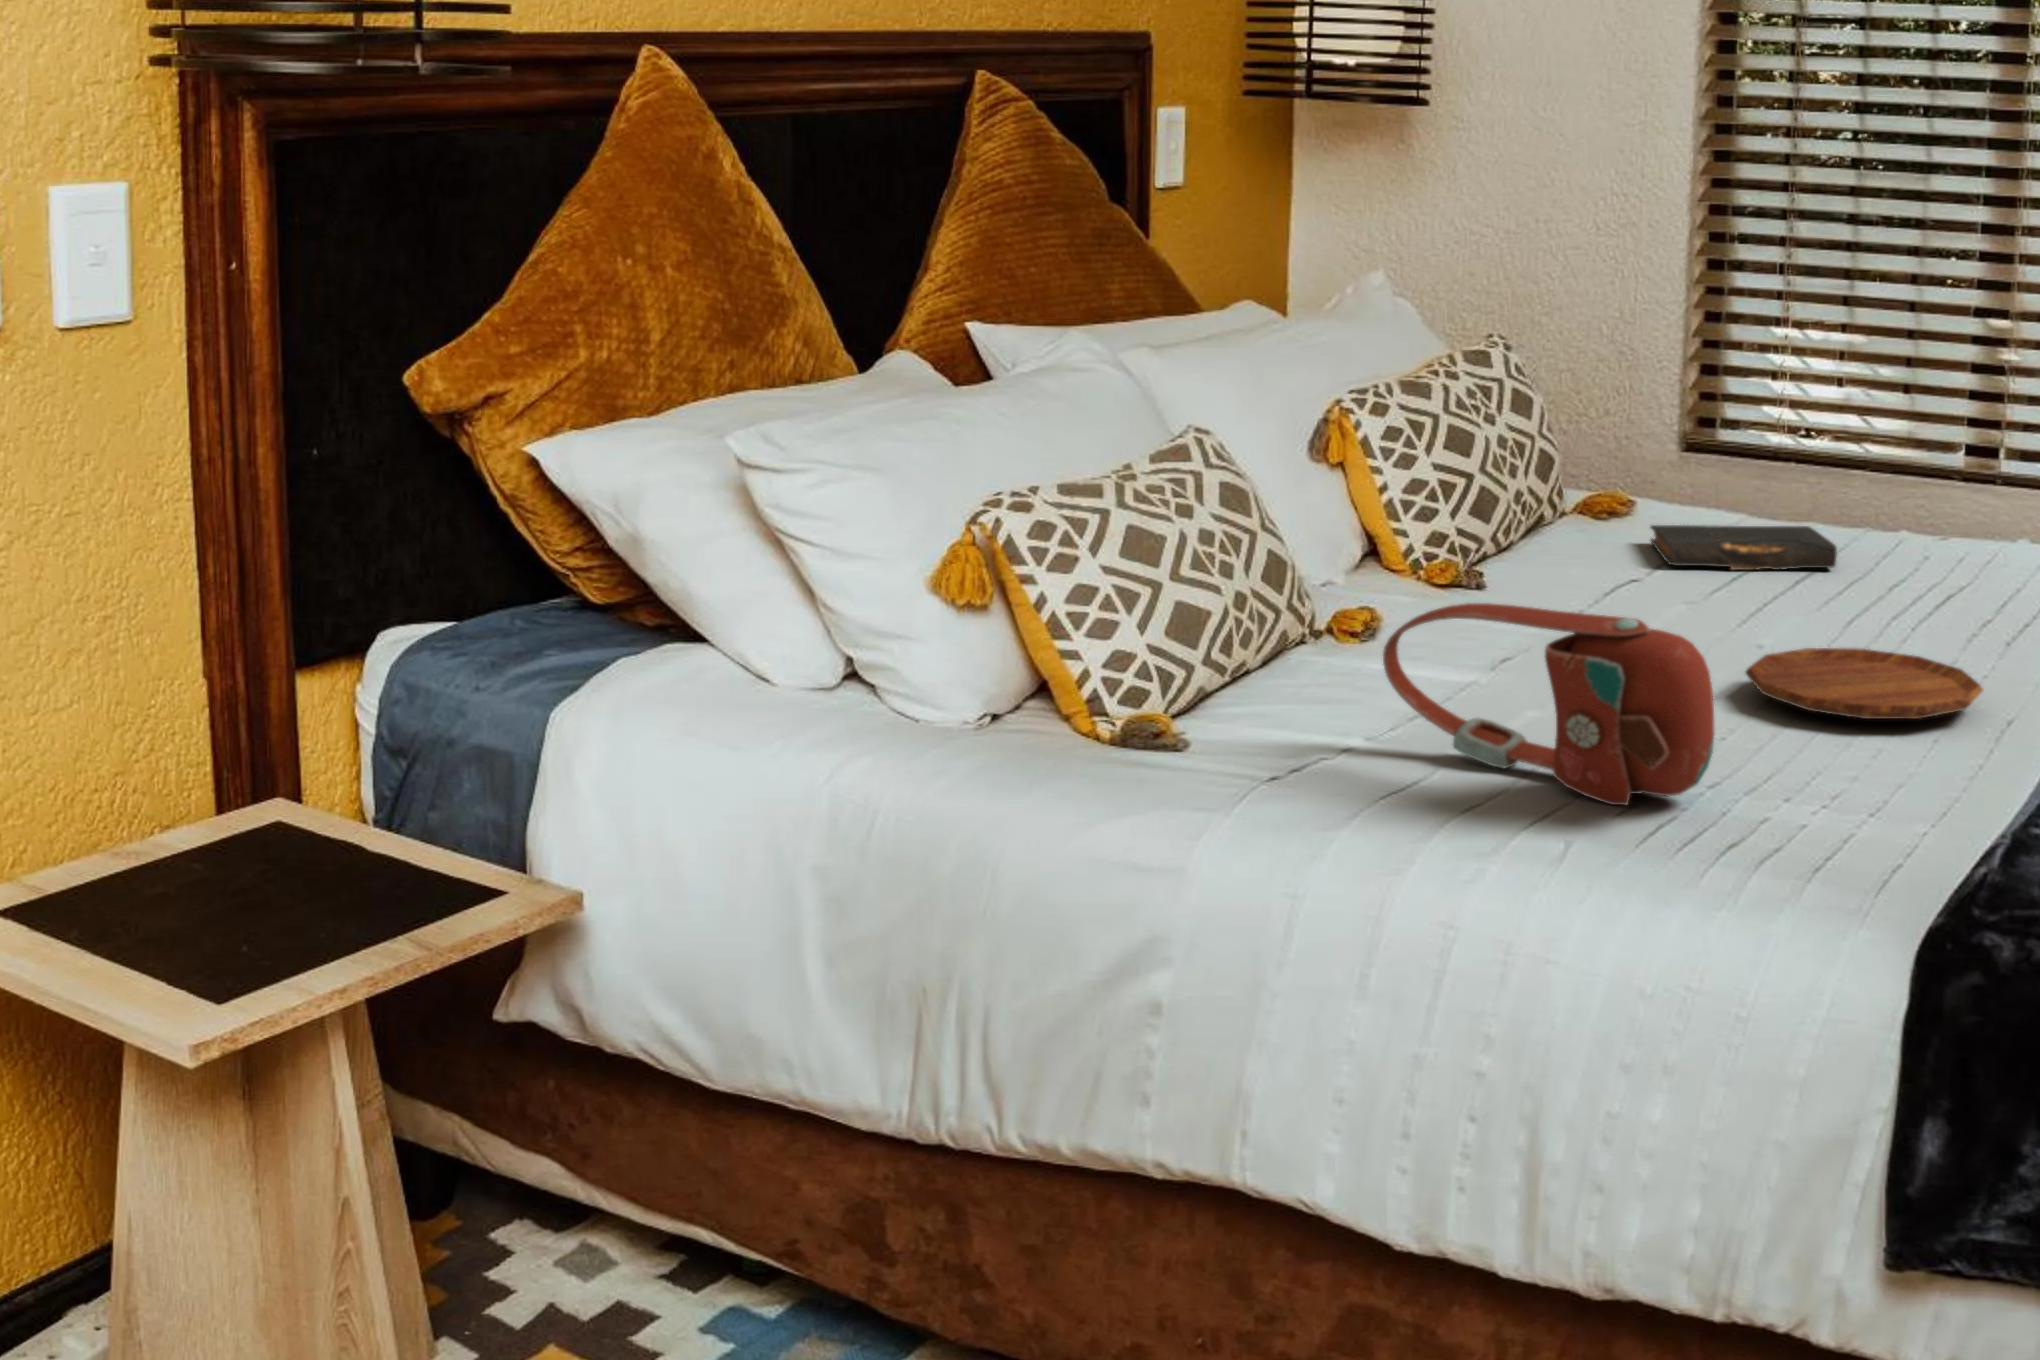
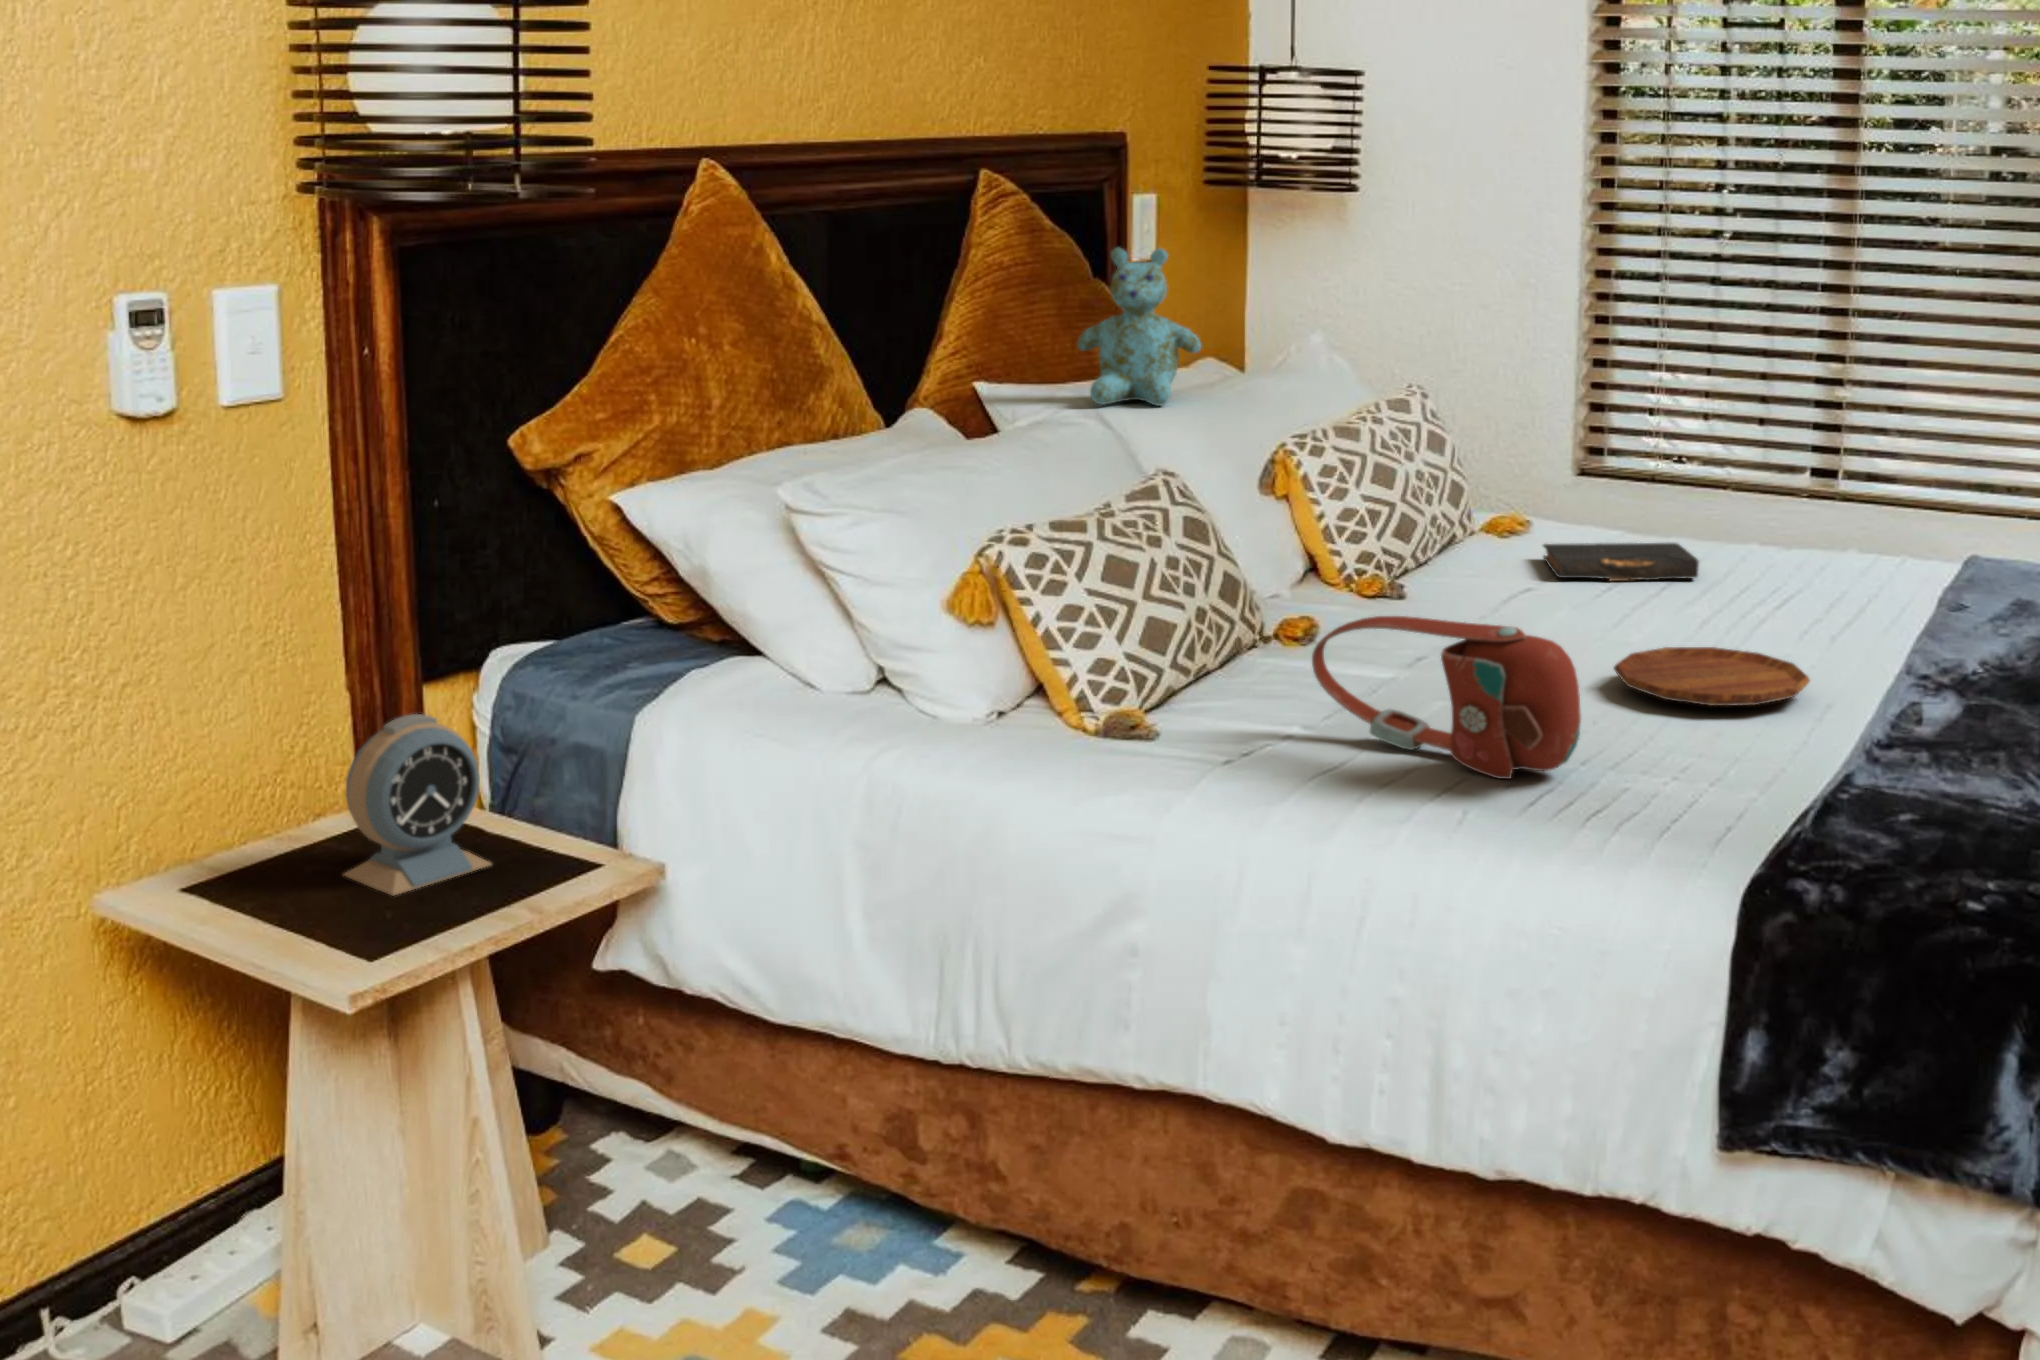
stuffed bear: none [1096,161,1247,352] -> present [1077,248,1201,406]
alarm clock: none [163,709,356,937] -> present [344,714,491,895]

